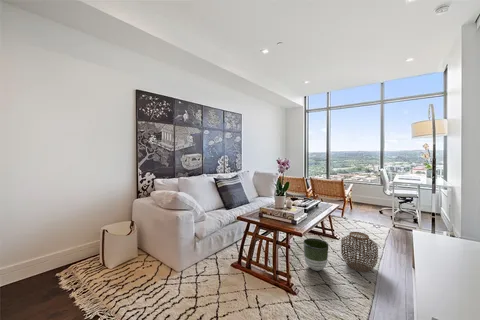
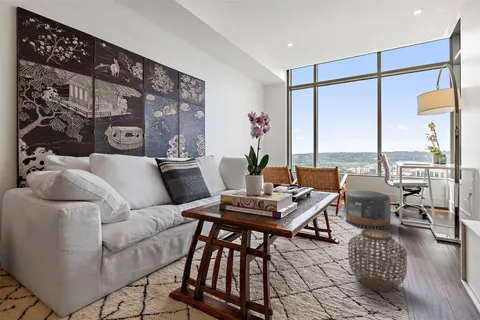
pouf: none [349,200,384,230] -> present [346,191,391,229]
planter: present [303,238,328,271] -> none [292,242,332,295]

